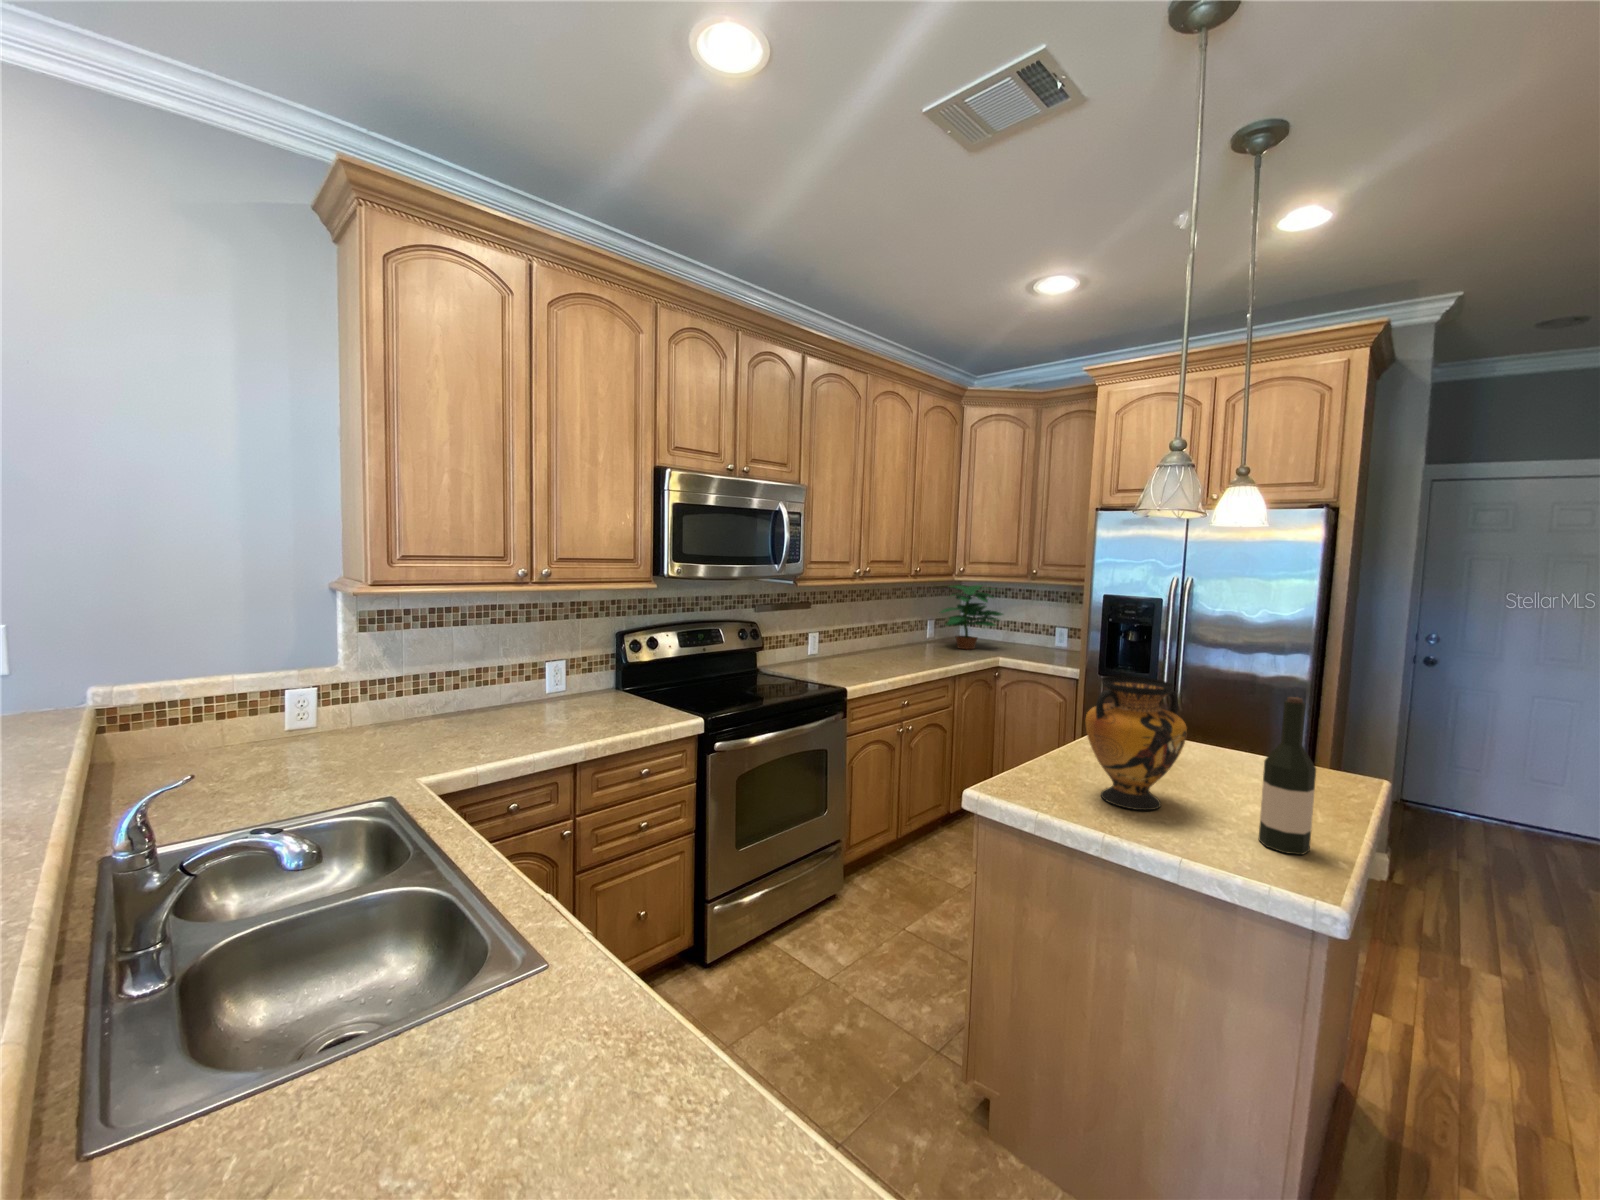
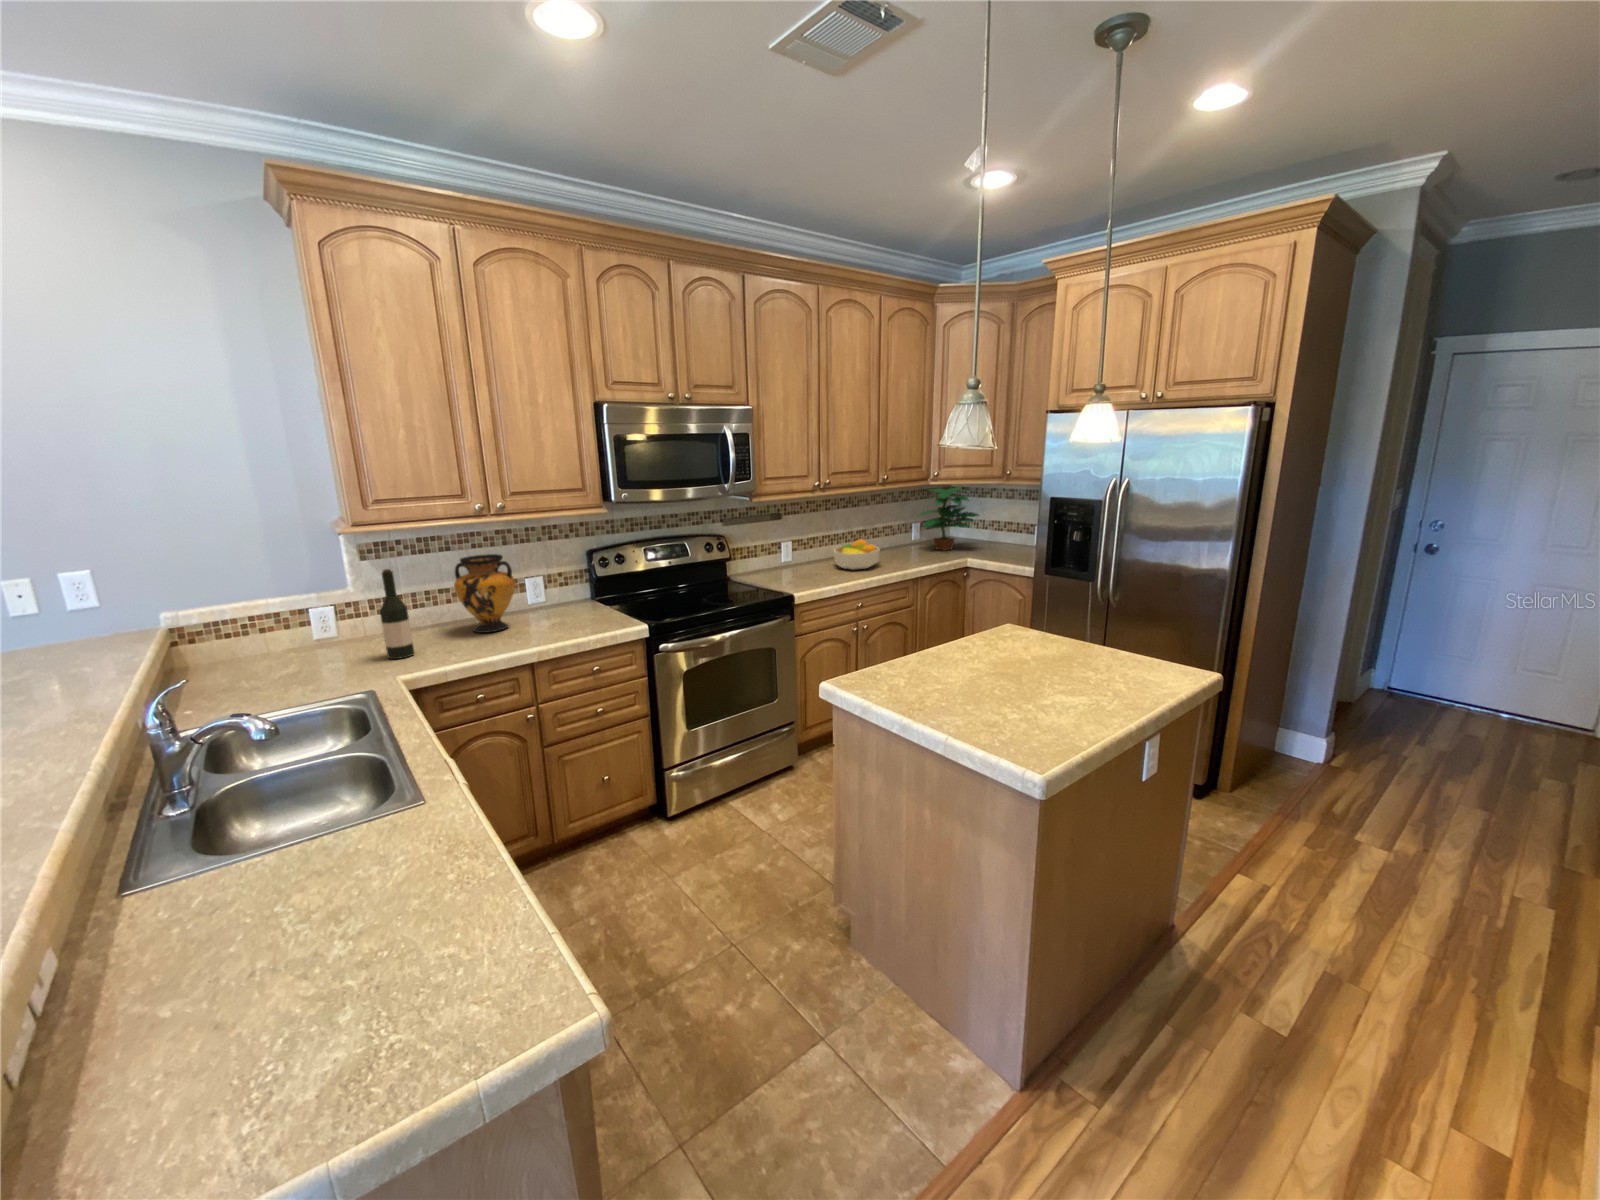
fruit bowl: none [865,633,916,666] -> present [833,539,880,570]
vase: present [1086,676,1187,810] -> present [454,554,515,633]
wine bottle: present [1259,697,1316,855] -> present [380,569,414,659]

